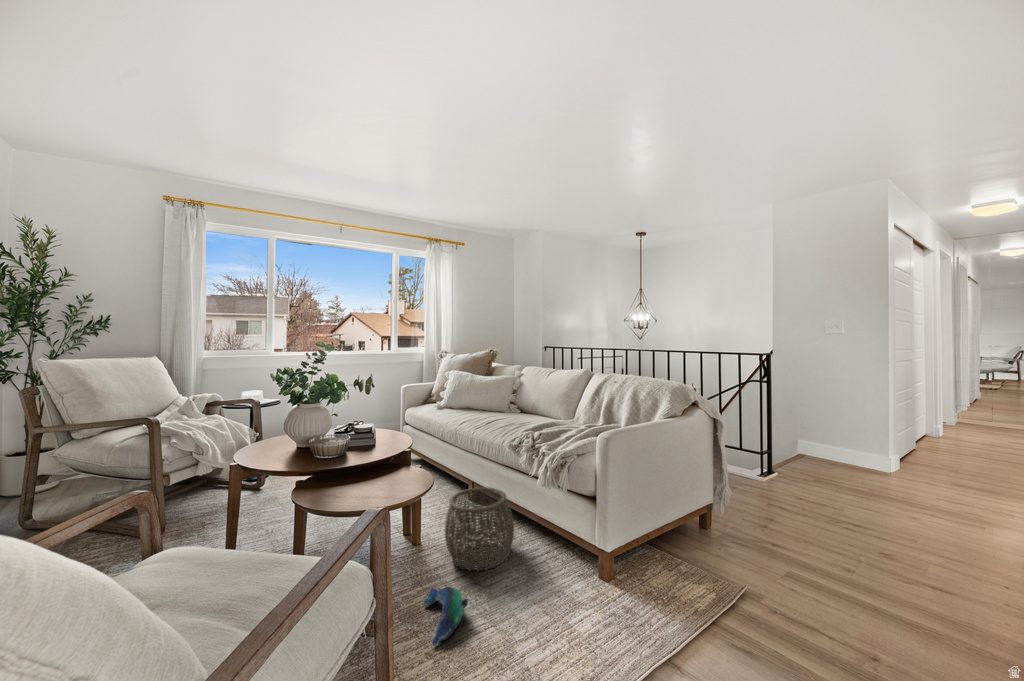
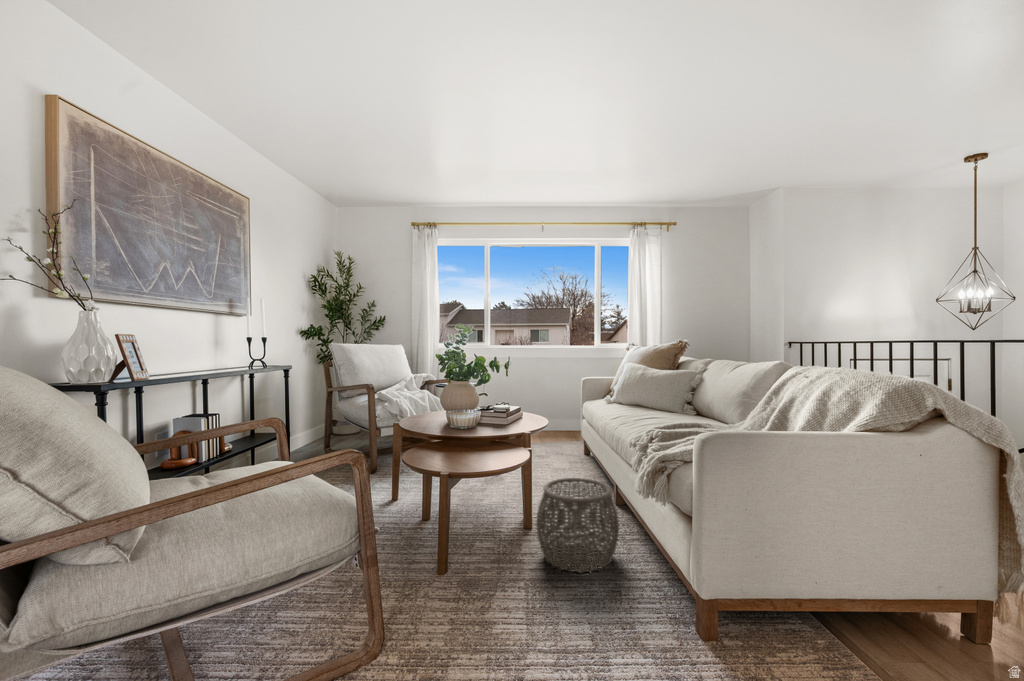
plush toy: present [424,587,468,646] -> none [460,566,514,615]

